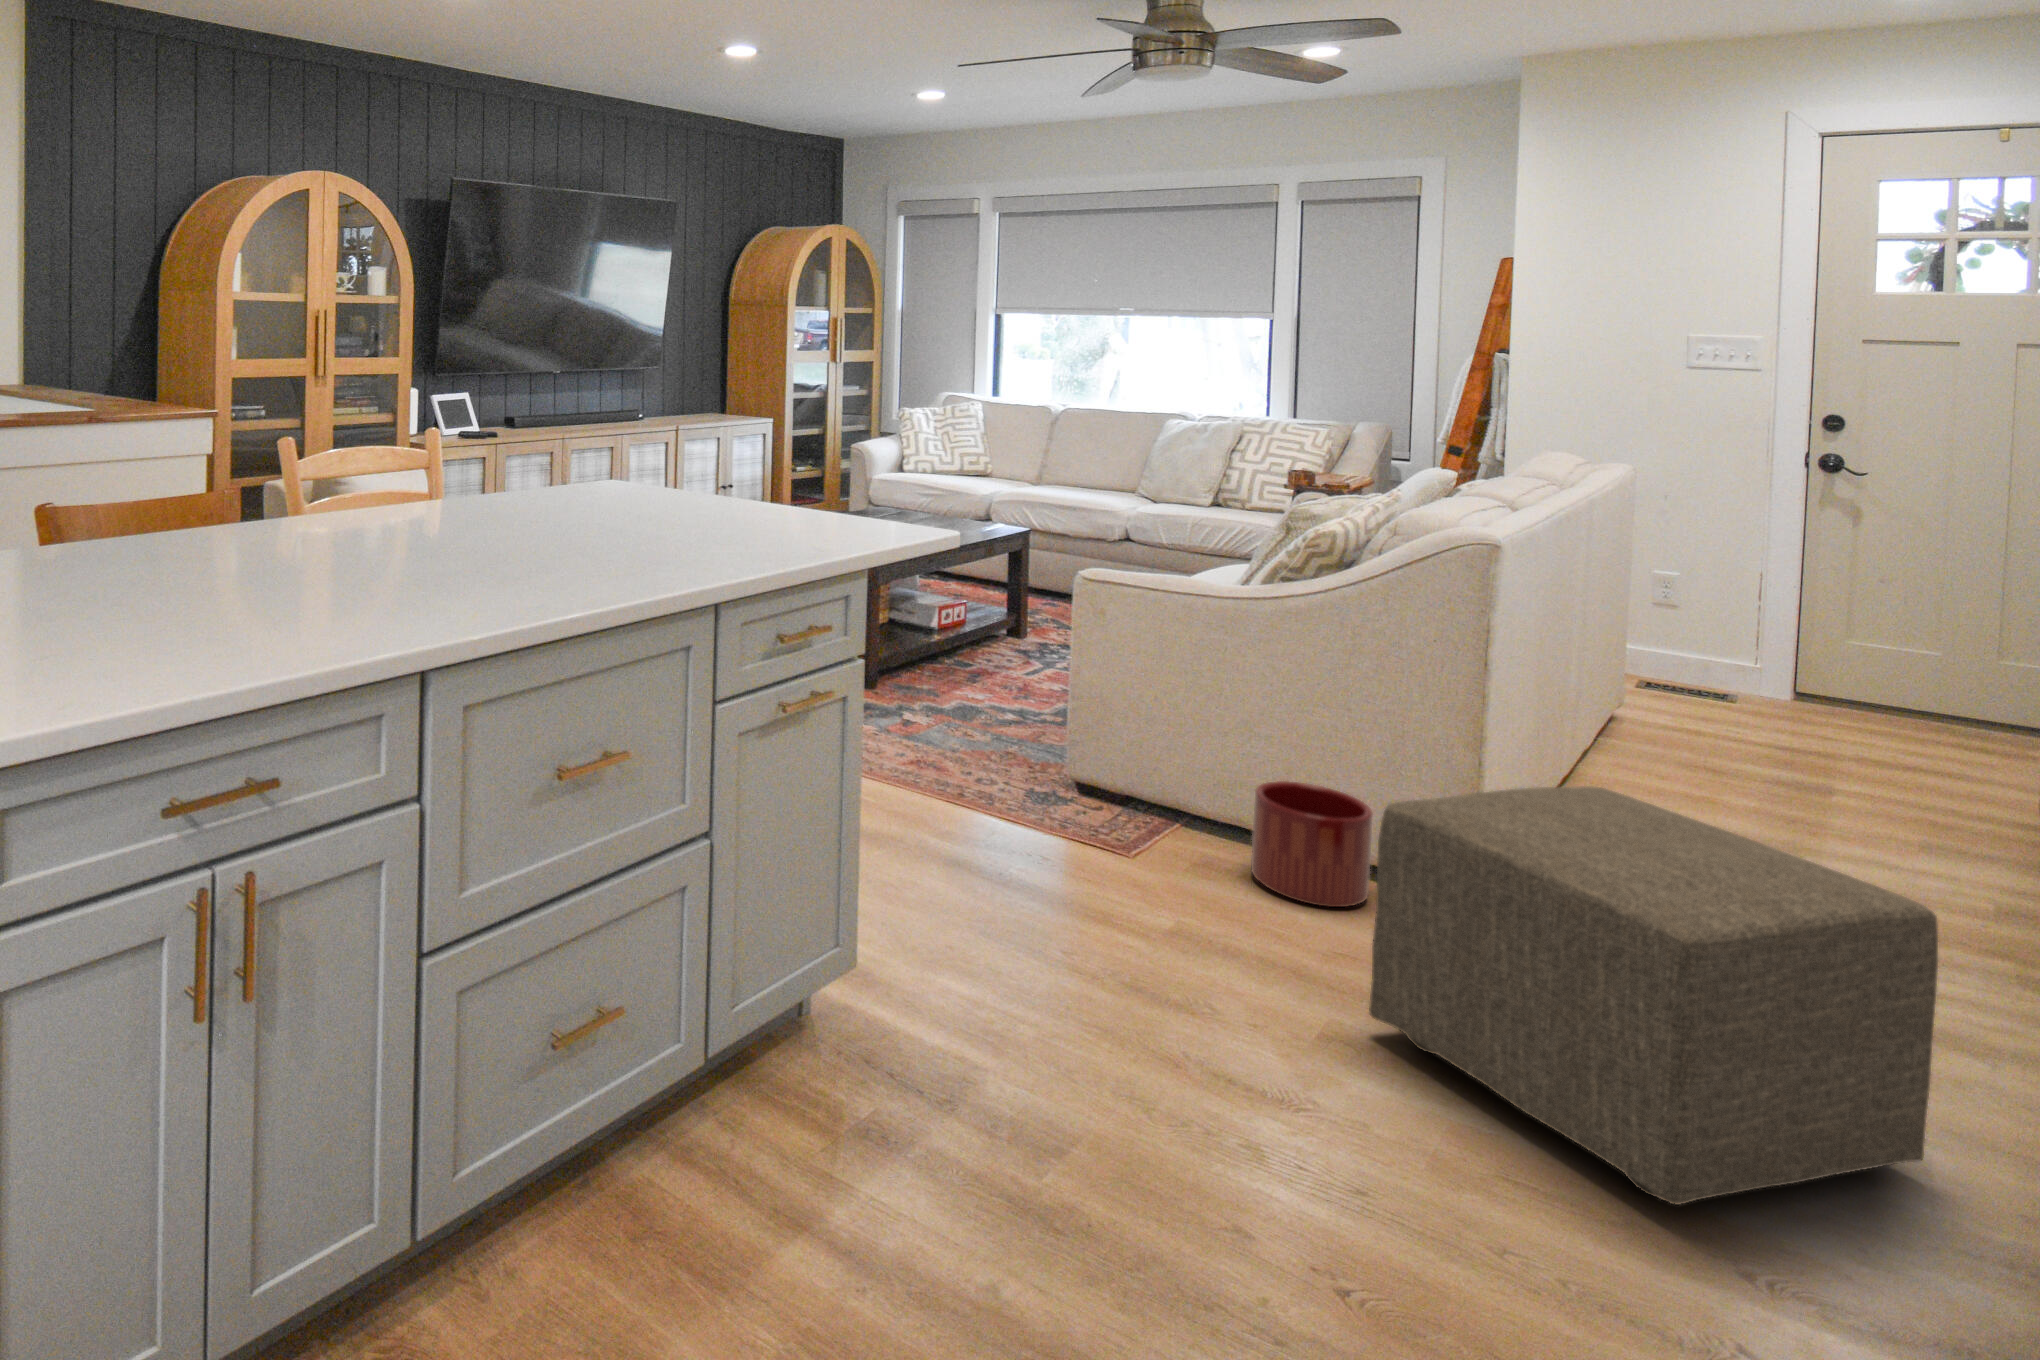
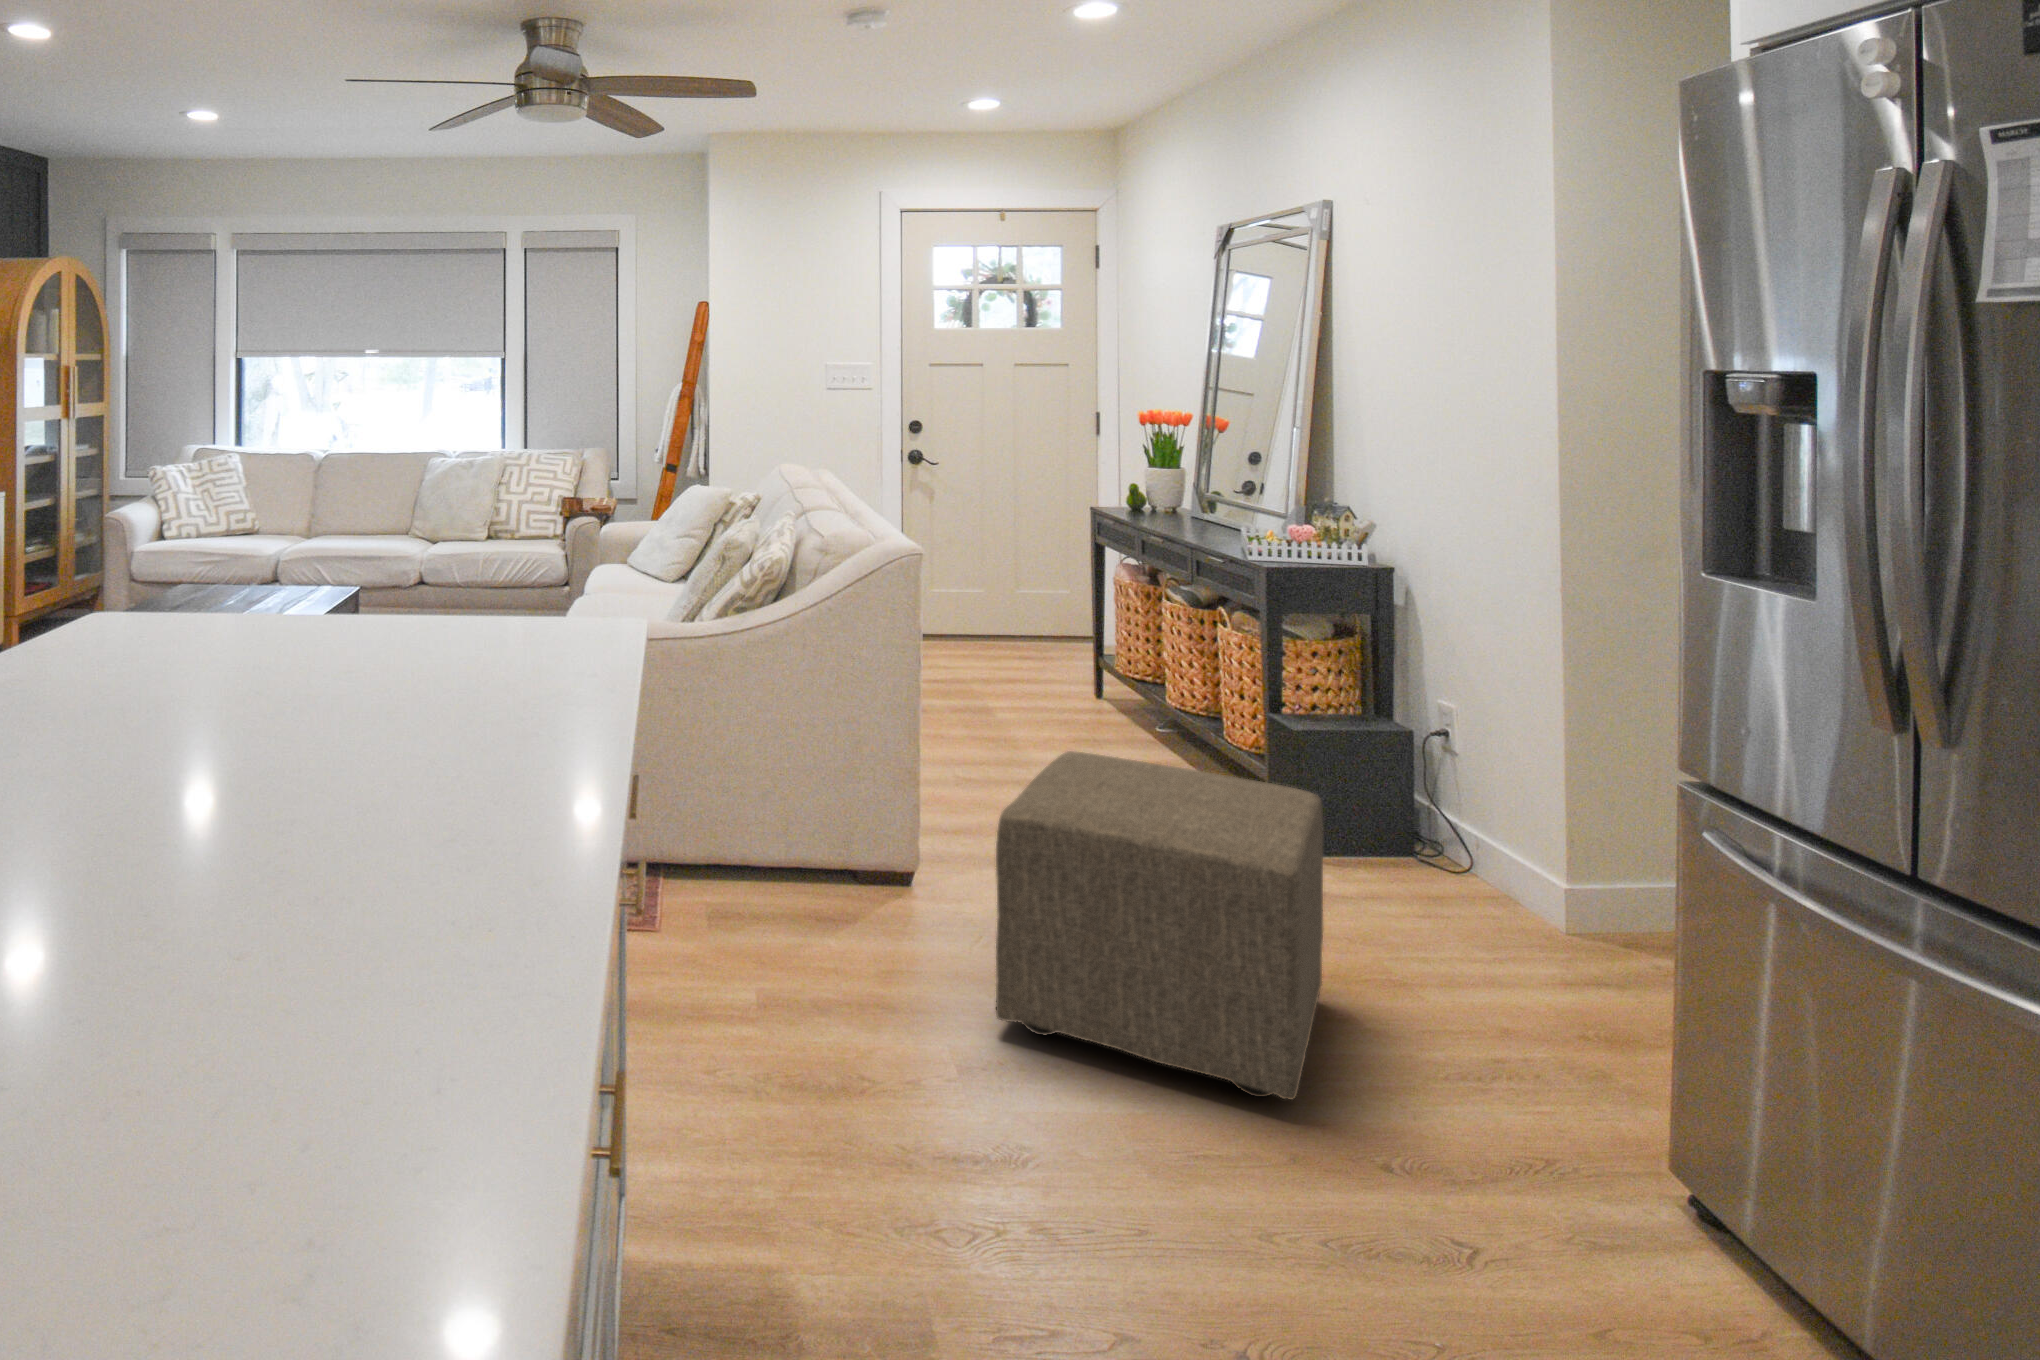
planter: present [1251,781,1373,907] -> none [774,803,872,921]

